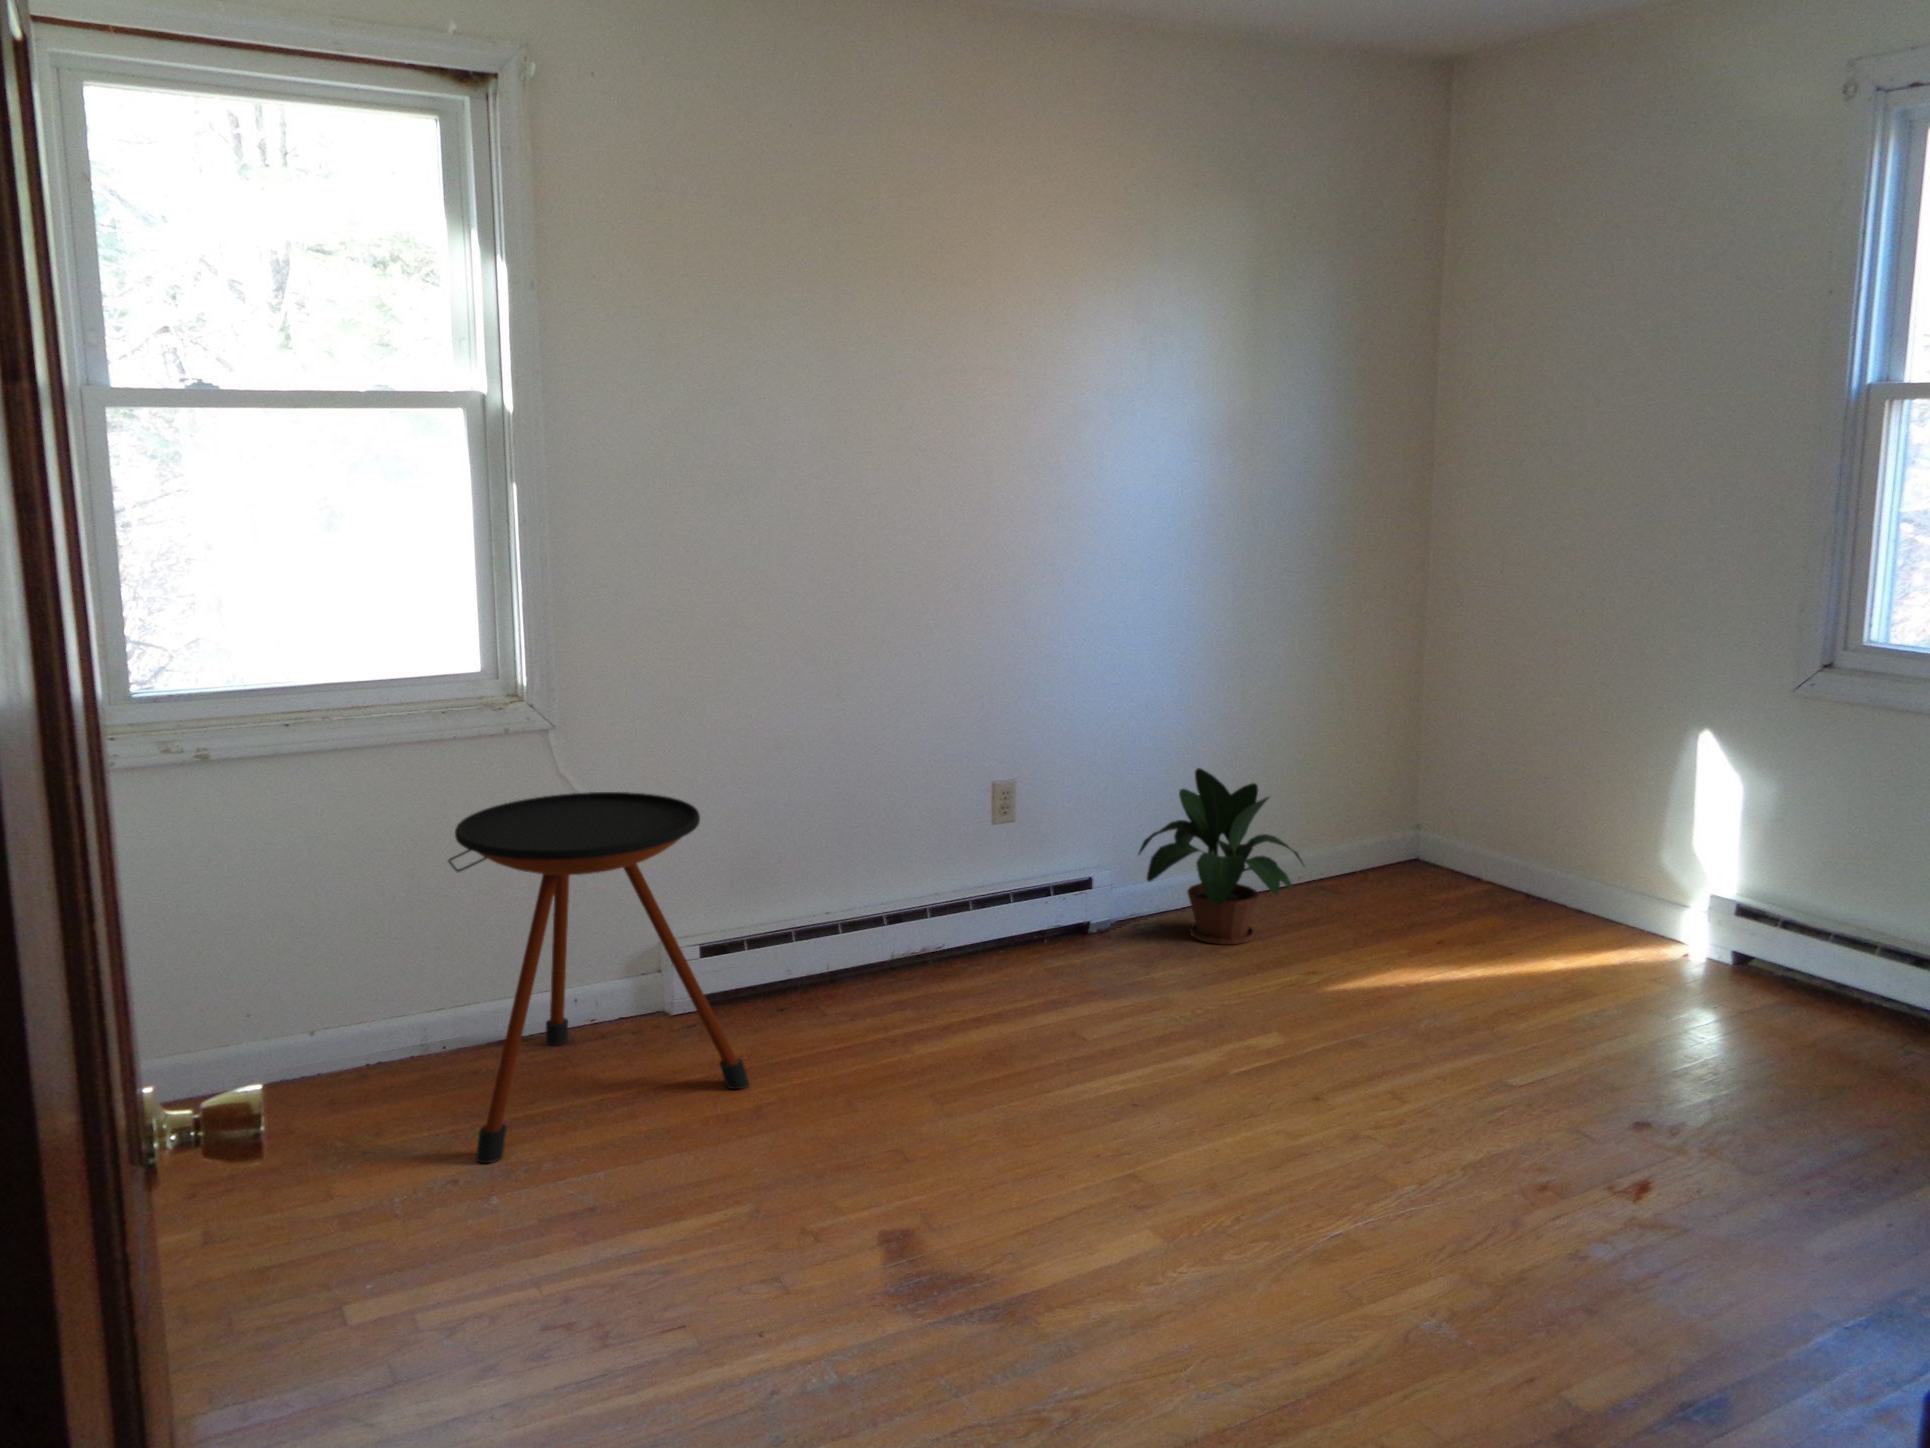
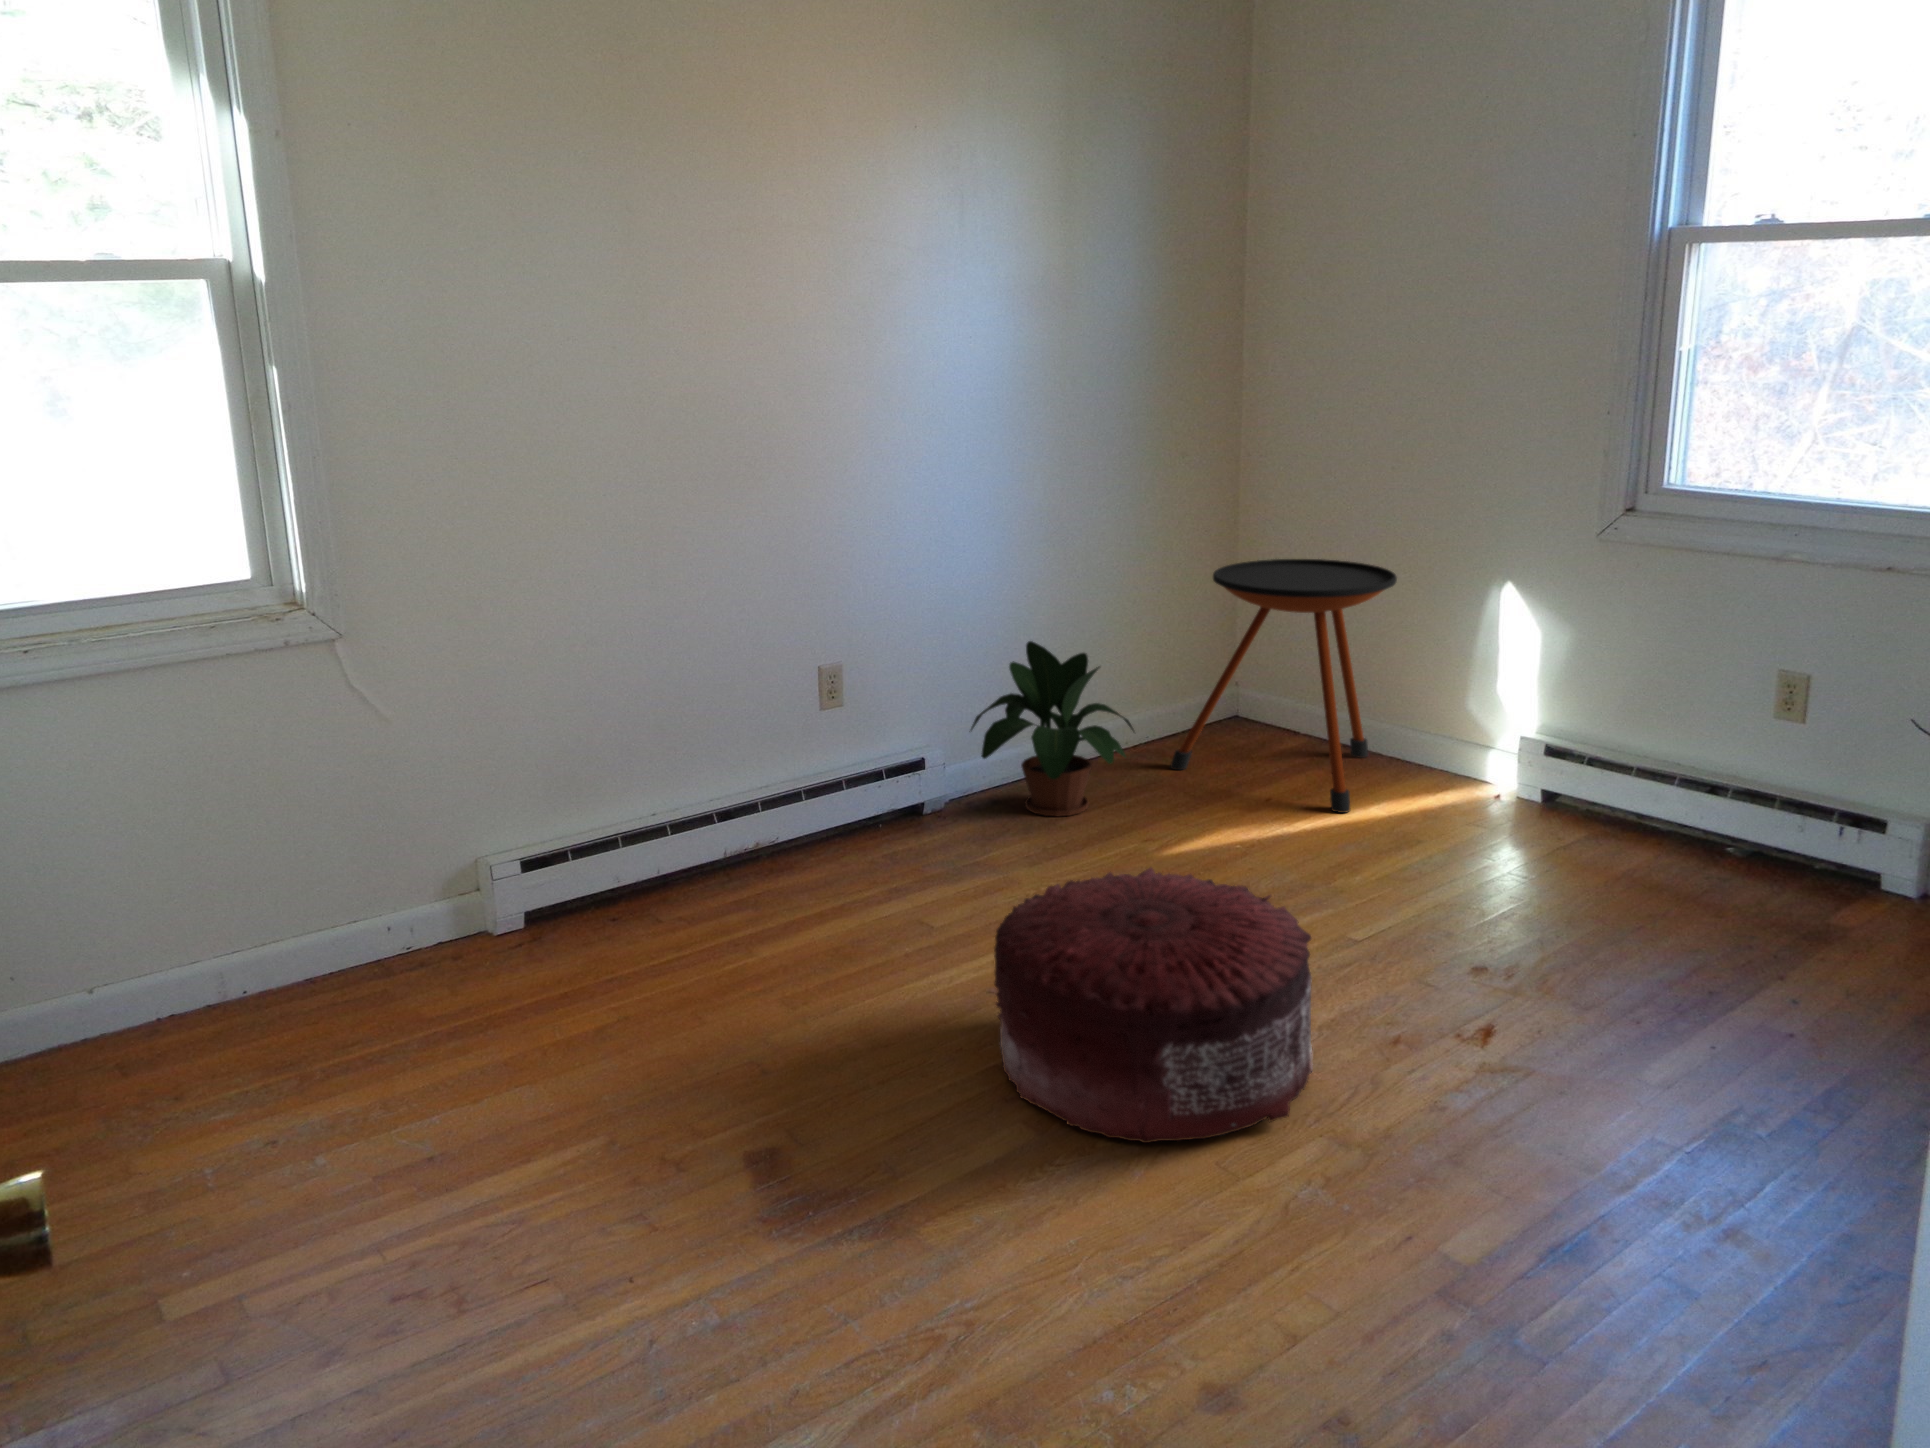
side table: present [448,792,749,1163] -> present [1170,559,1397,813]
pouf: none [1131,990,1452,1260] -> present [994,867,1313,1143]

